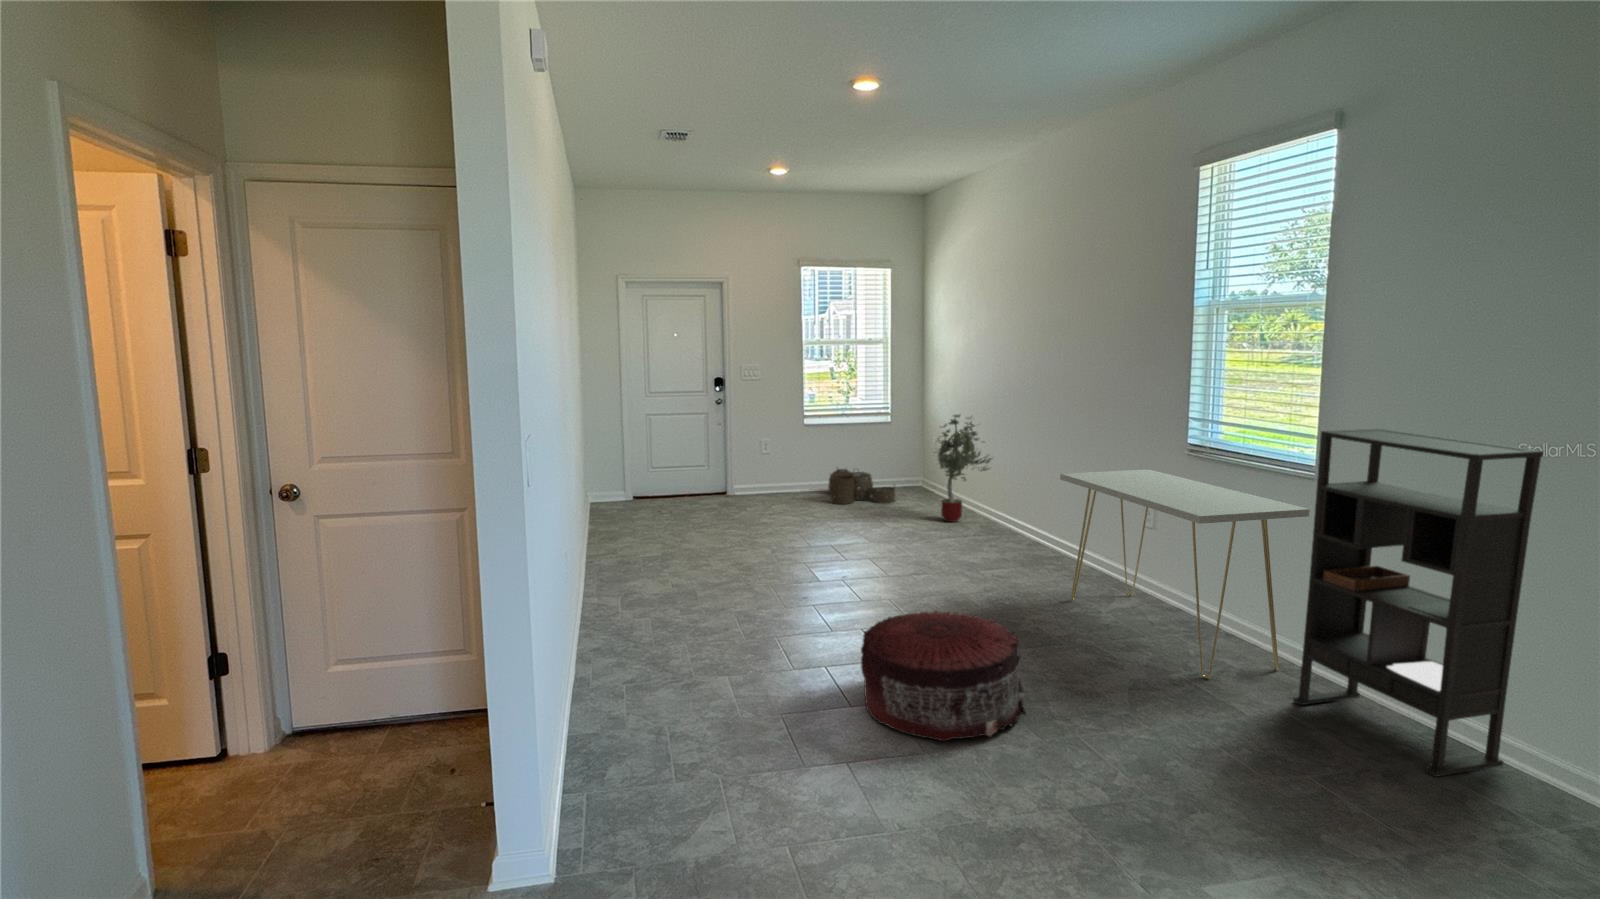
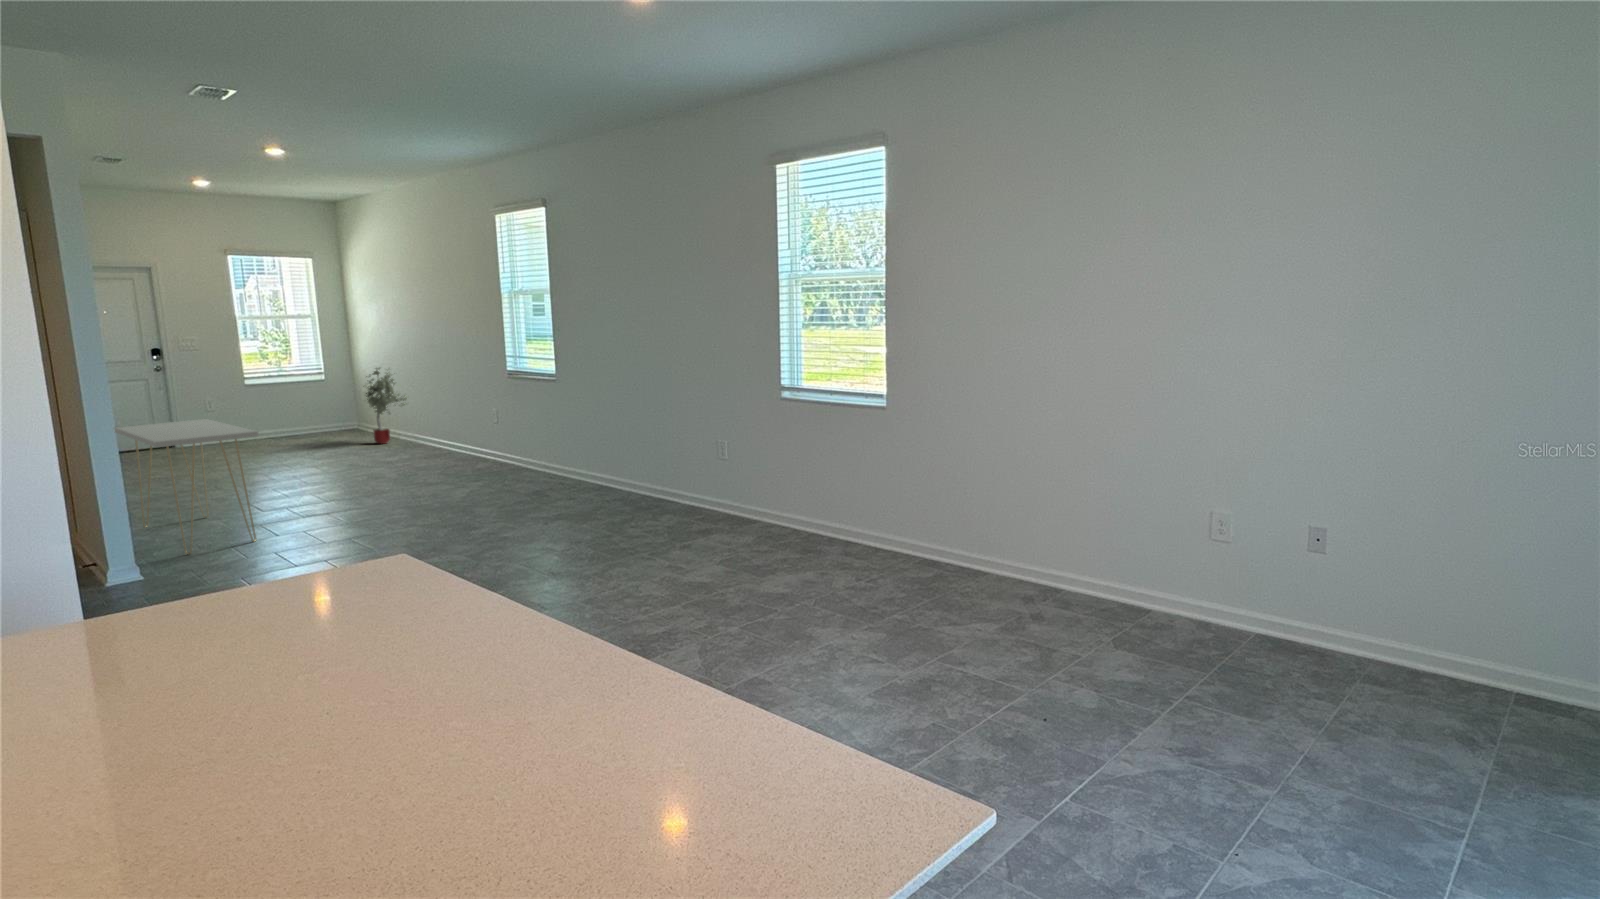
bookshelf: present [1293,429,1543,777] -> none [542,352,614,486]
woven basket: present [828,468,895,504] -> none [274,417,337,444]
console table: present [1060,469,1310,679] -> present [115,419,259,554]
pouf: present [861,610,1025,742] -> none [320,457,415,510]

